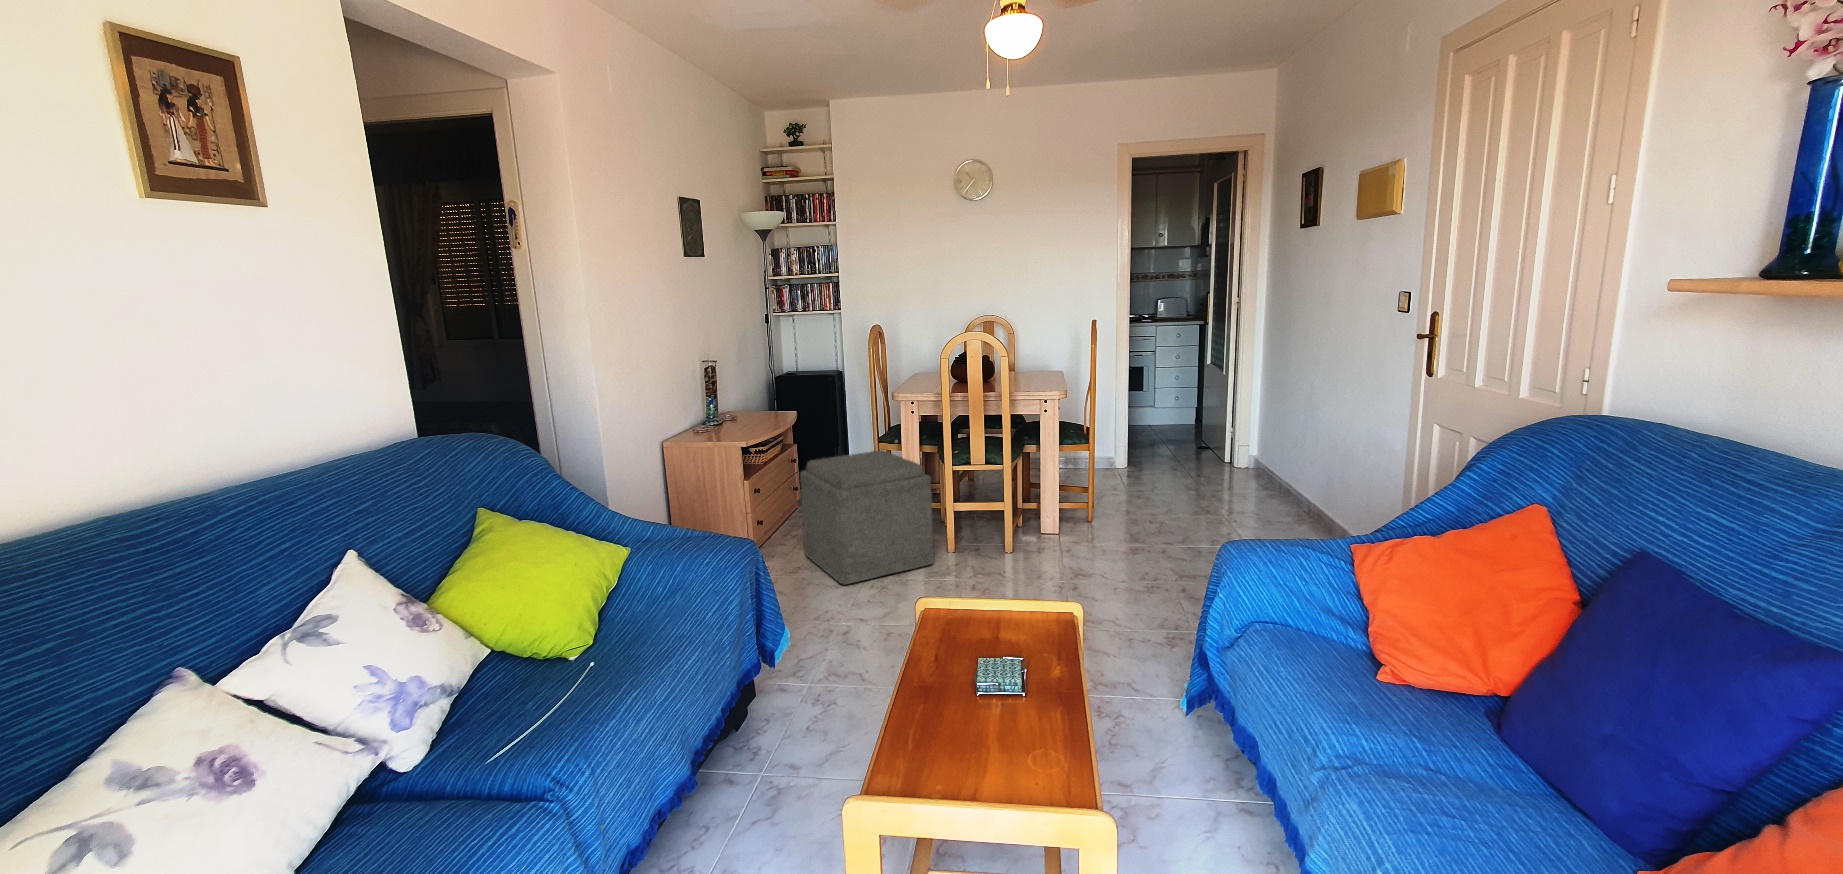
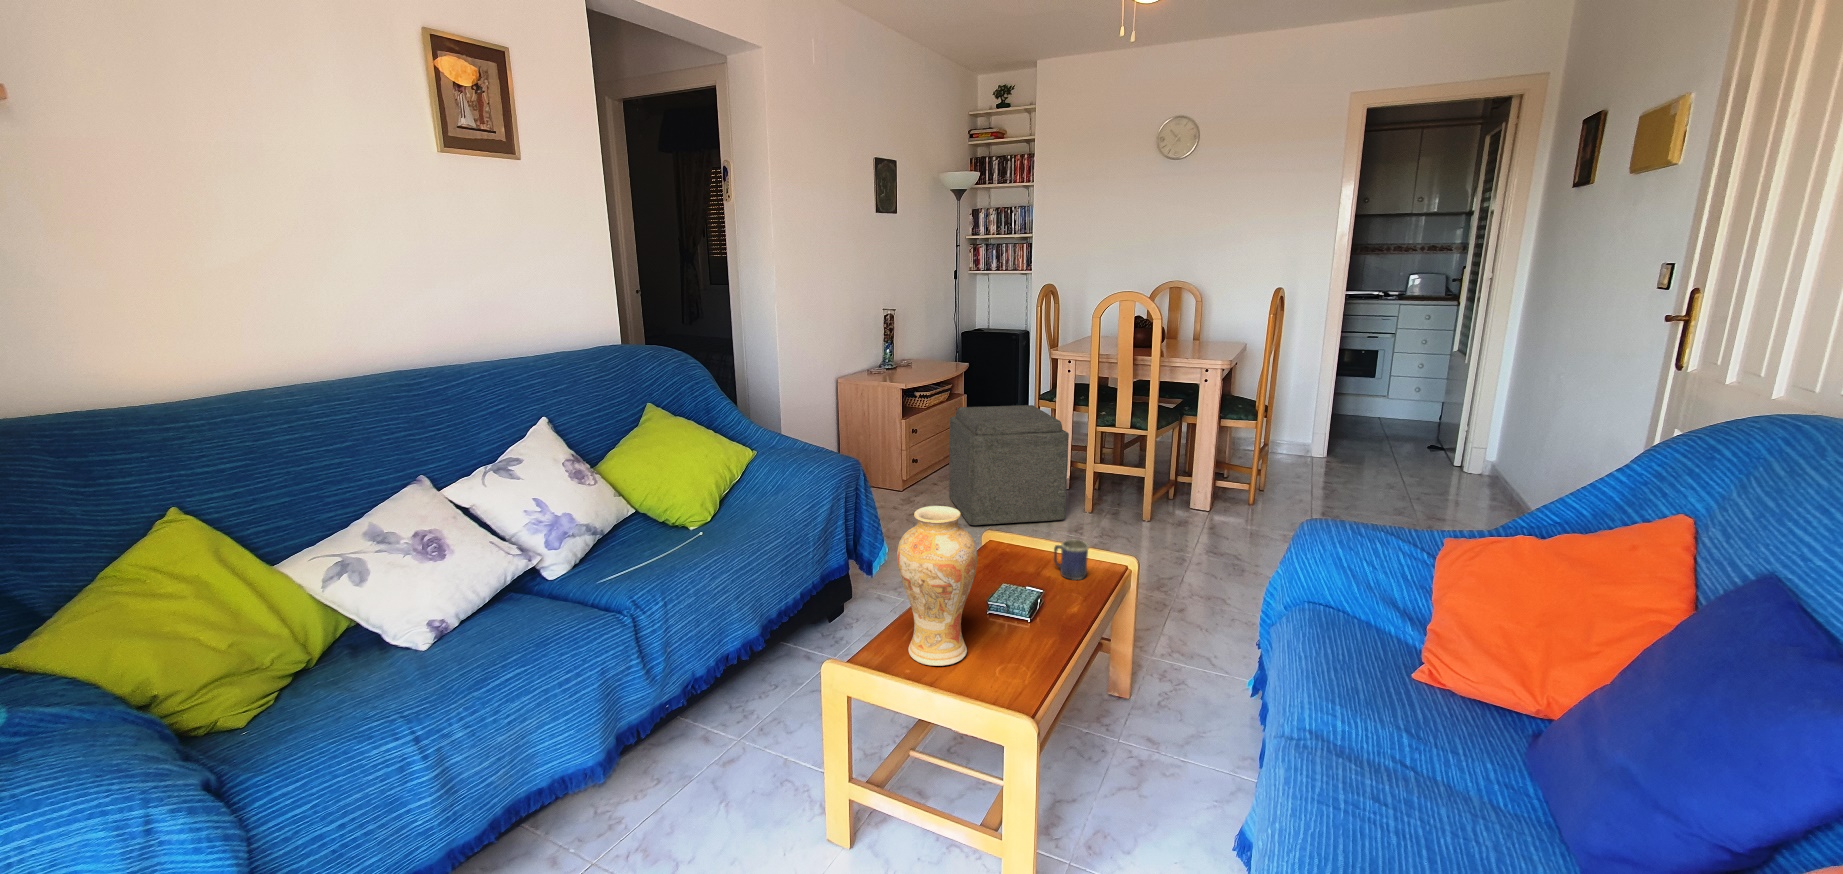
vase: none [908,599,999,784] -> present [897,506,977,666]
mug: none [1010,600,1048,643] -> present [1054,540,1089,580]

